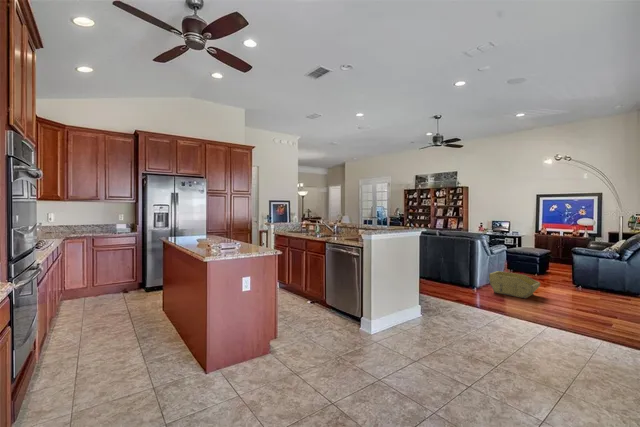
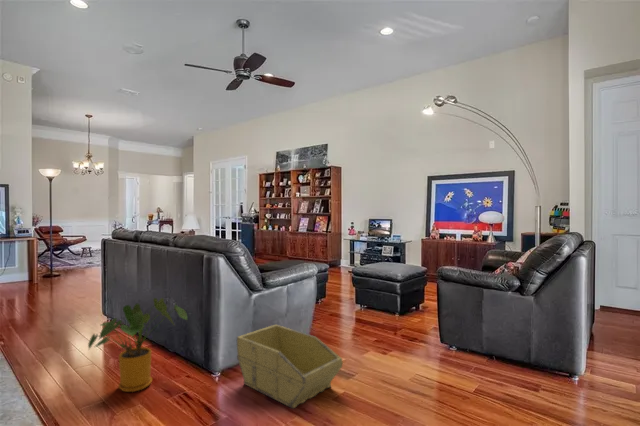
house plant: none [433,258,467,292] -> present [88,298,187,392]

